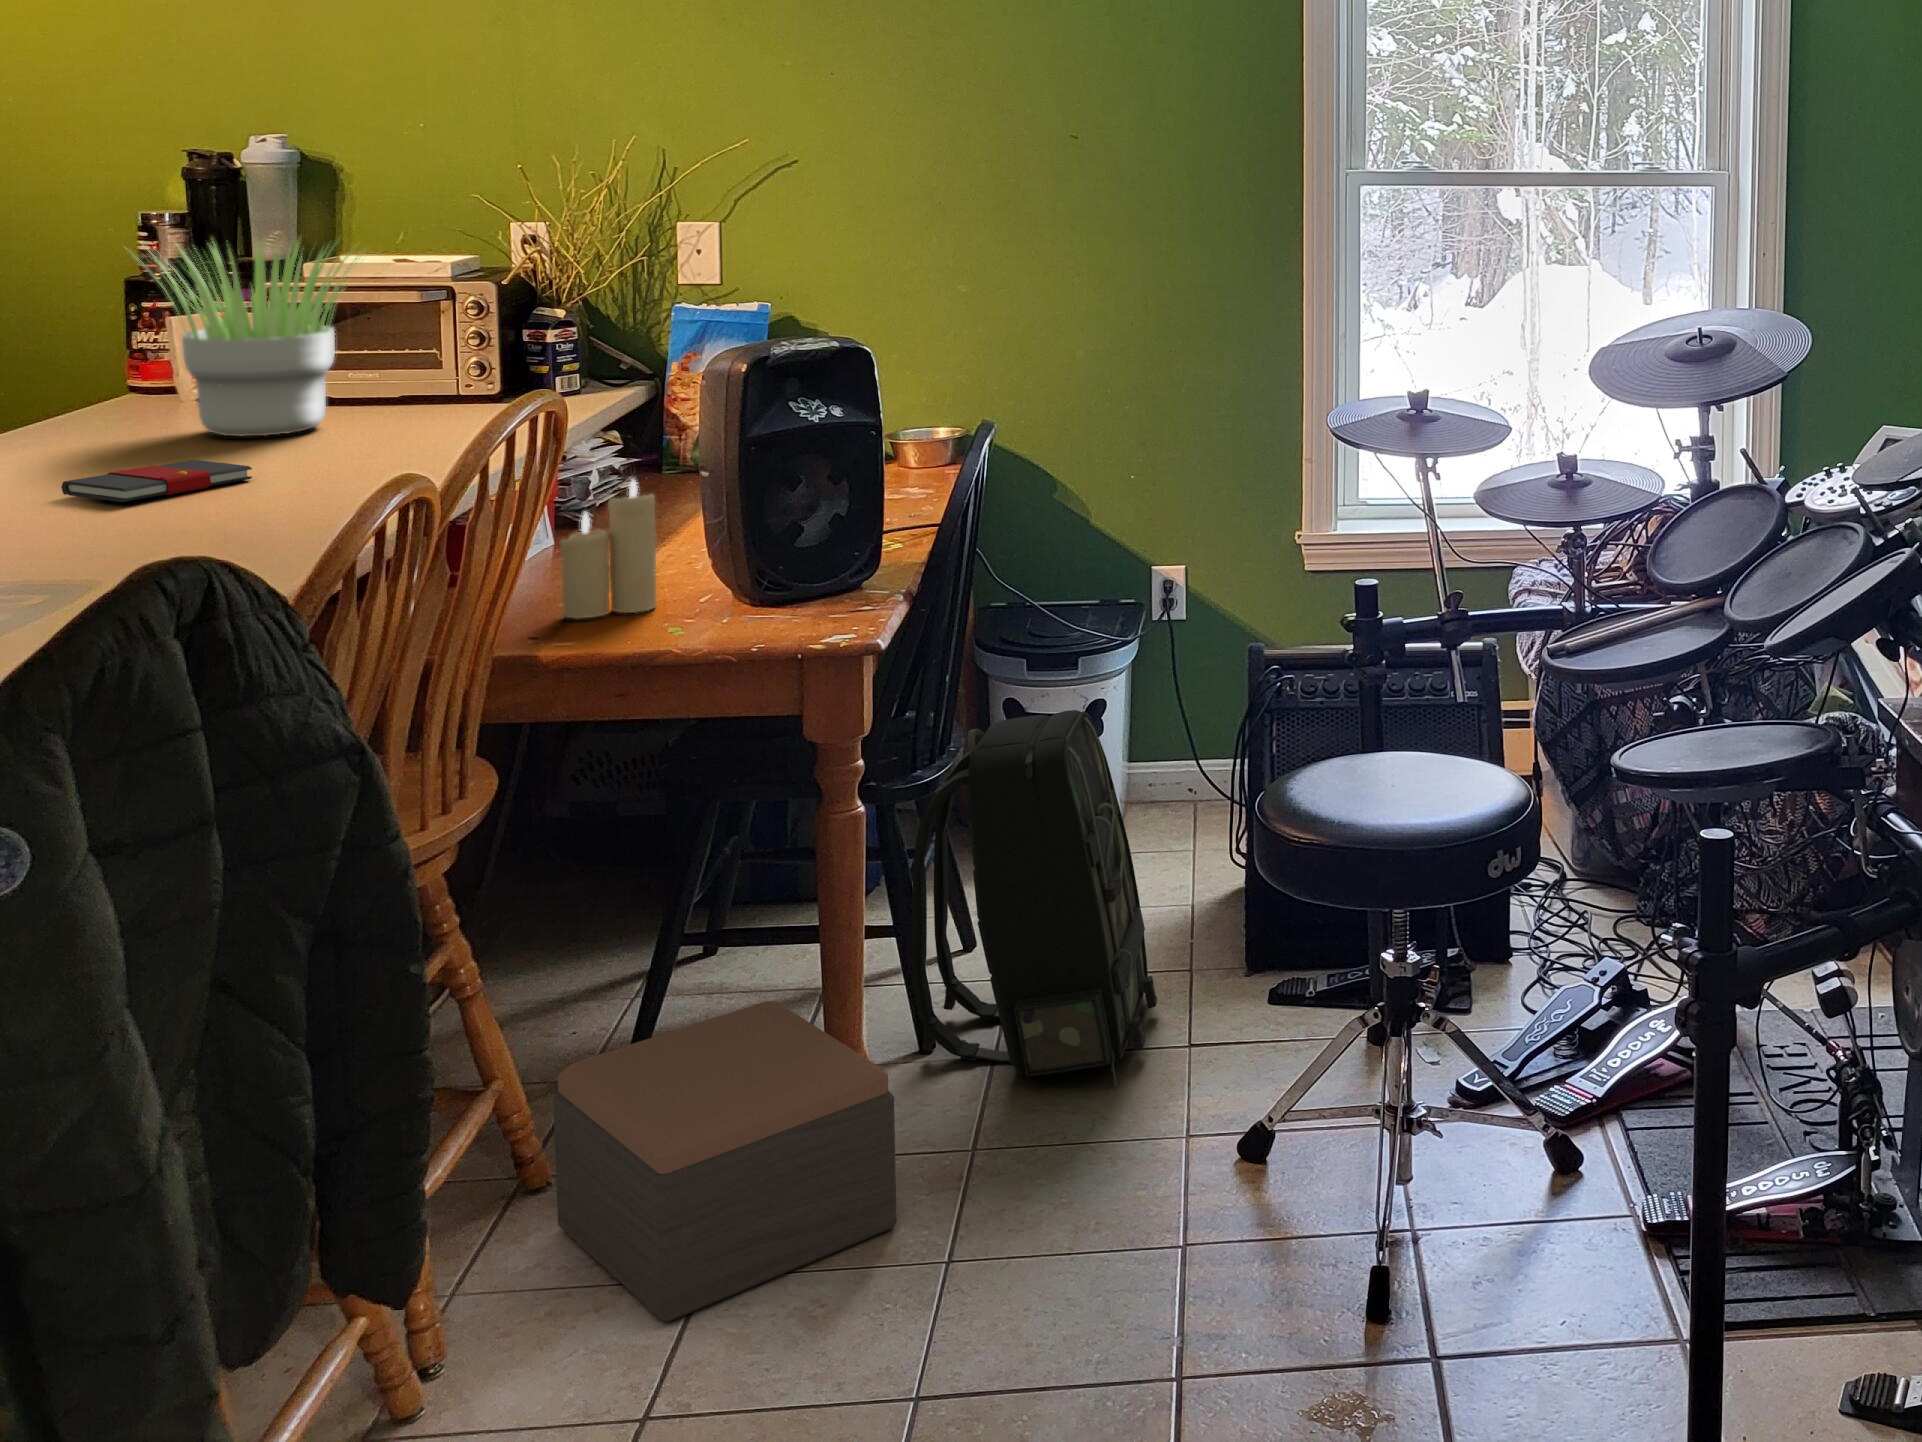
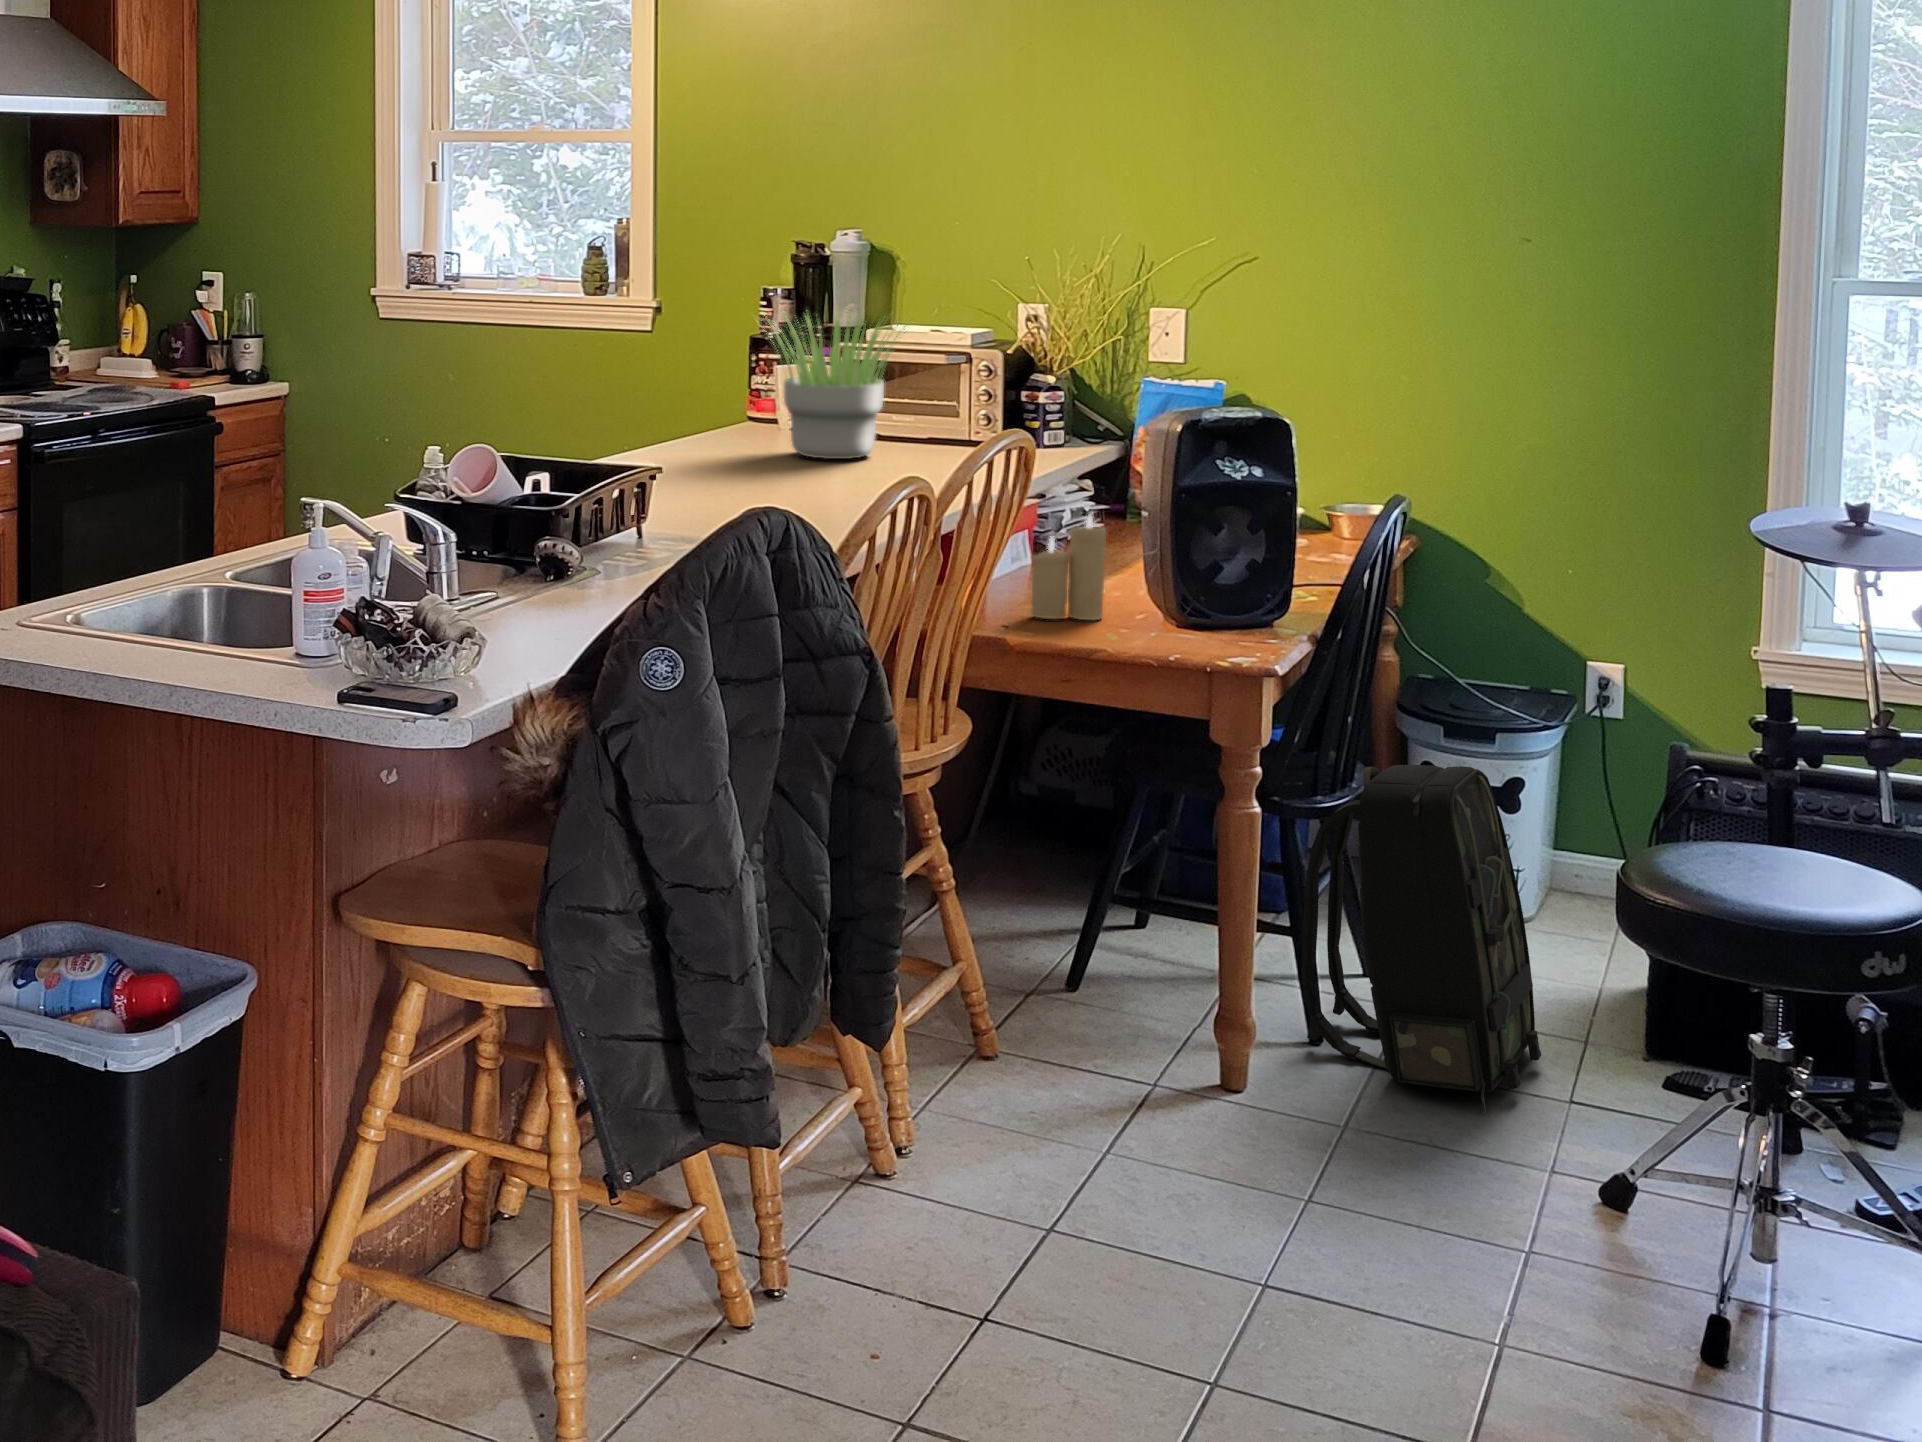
book: present [61,460,252,502] -> none [706,471,824,495]
footstool: present [553,1001,897,1322] -> none [998,952,1266,1168]

